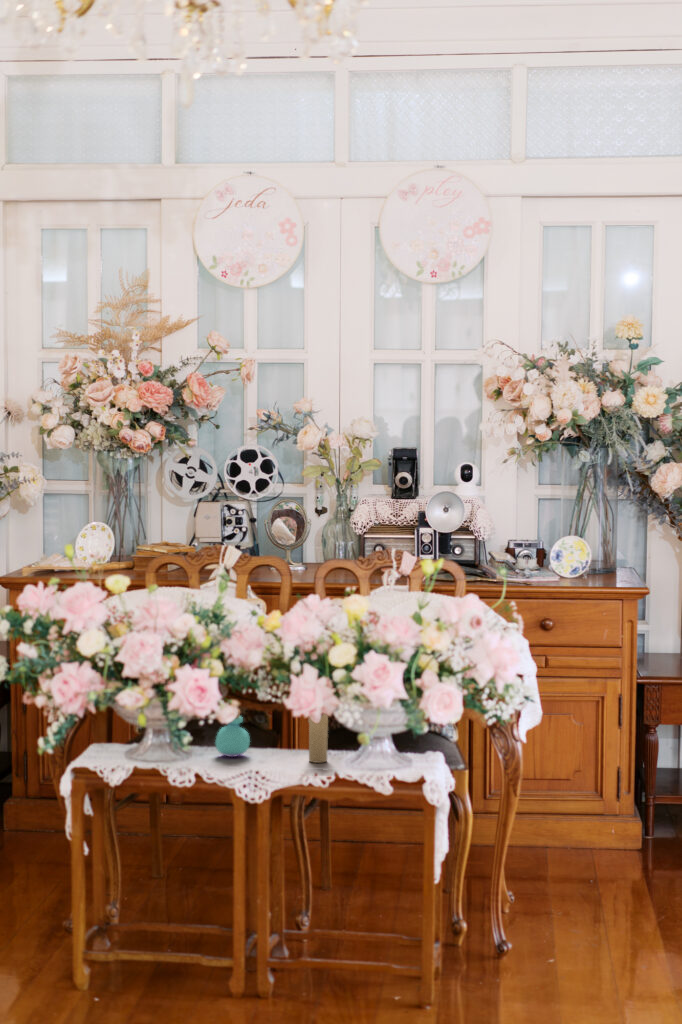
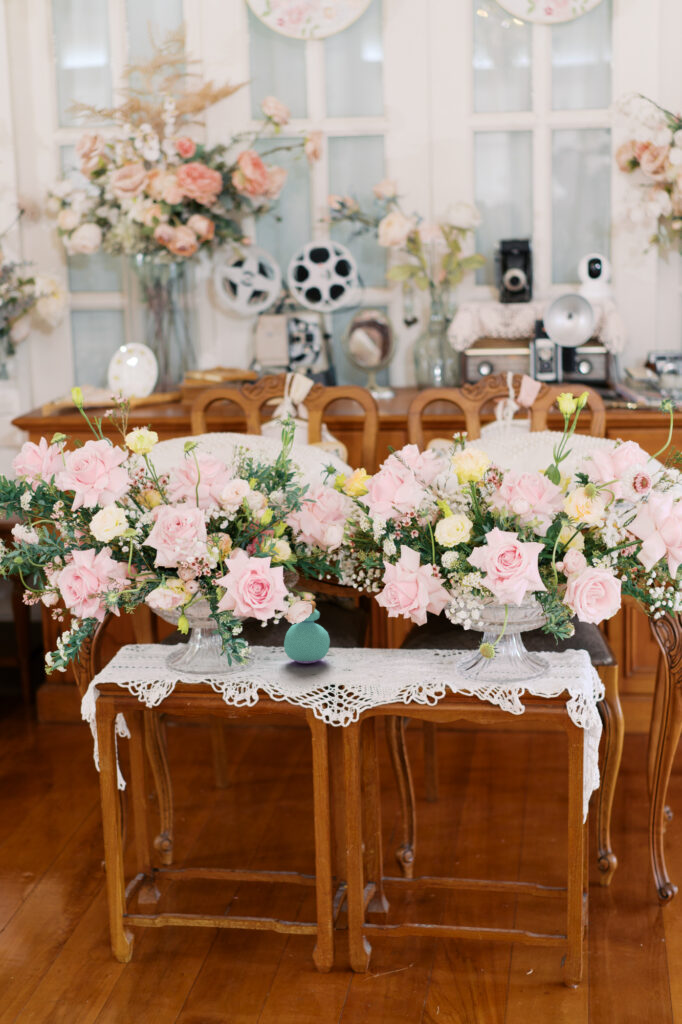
candle: present [308,714,328,763] -> none [408,591,434,672]

